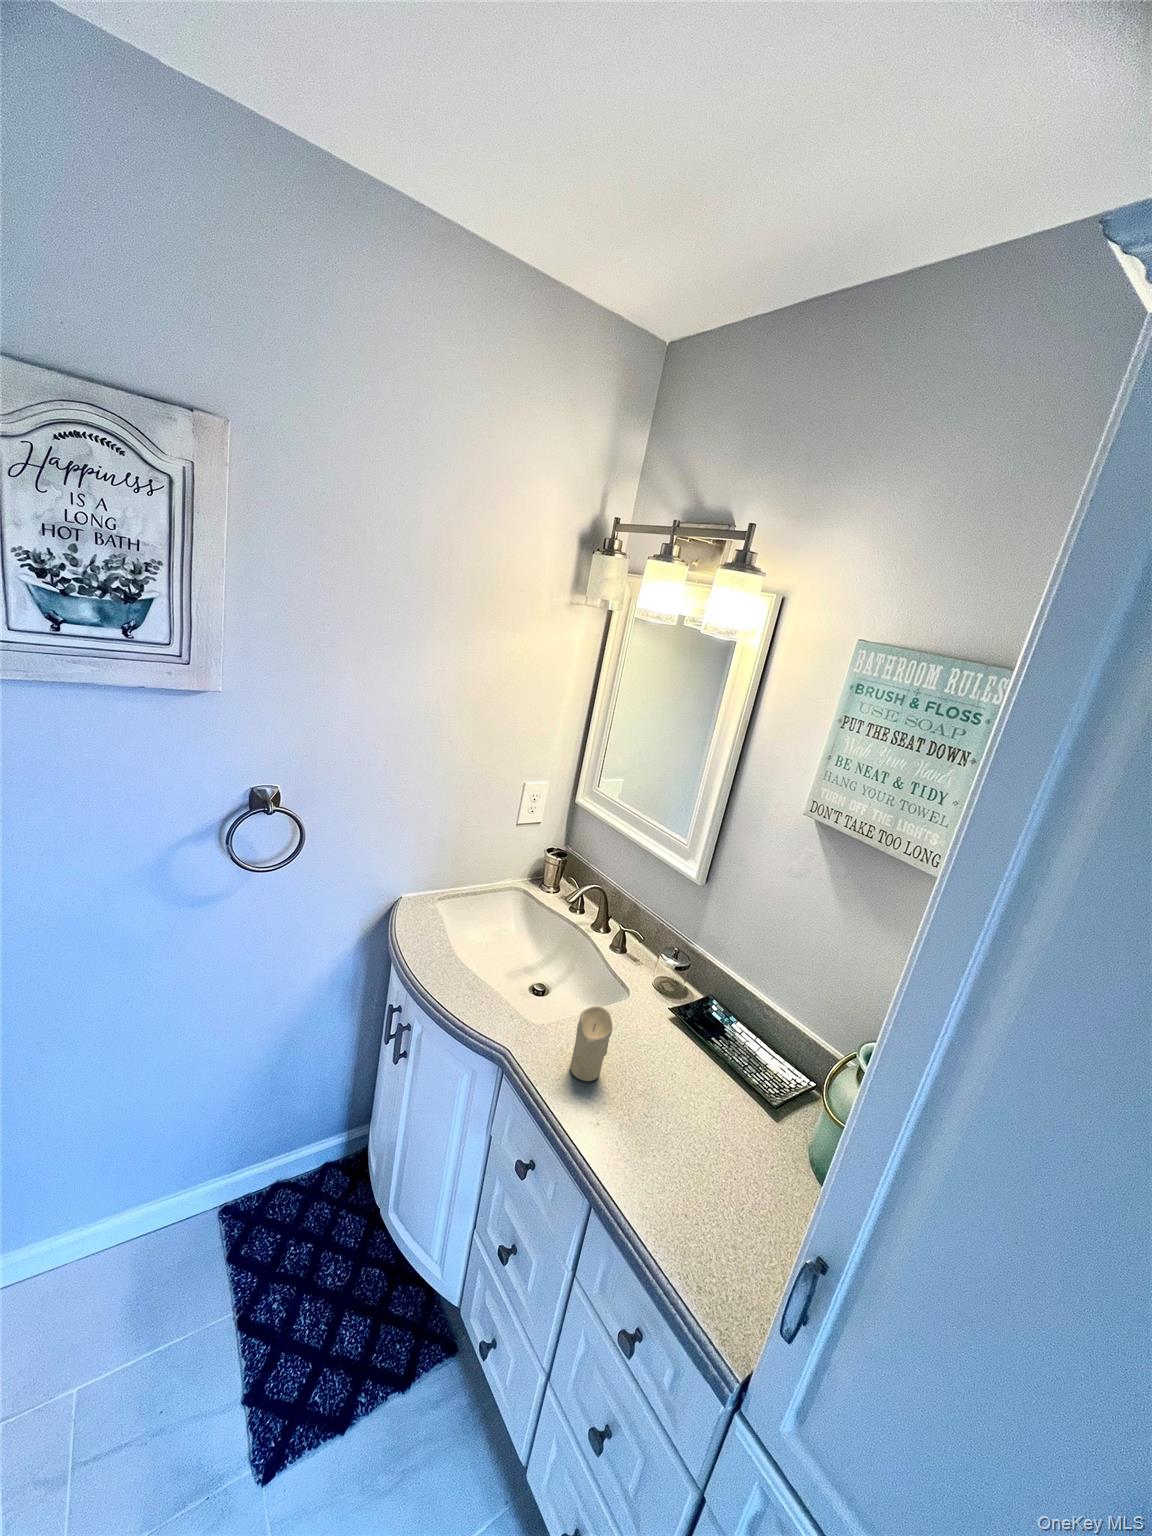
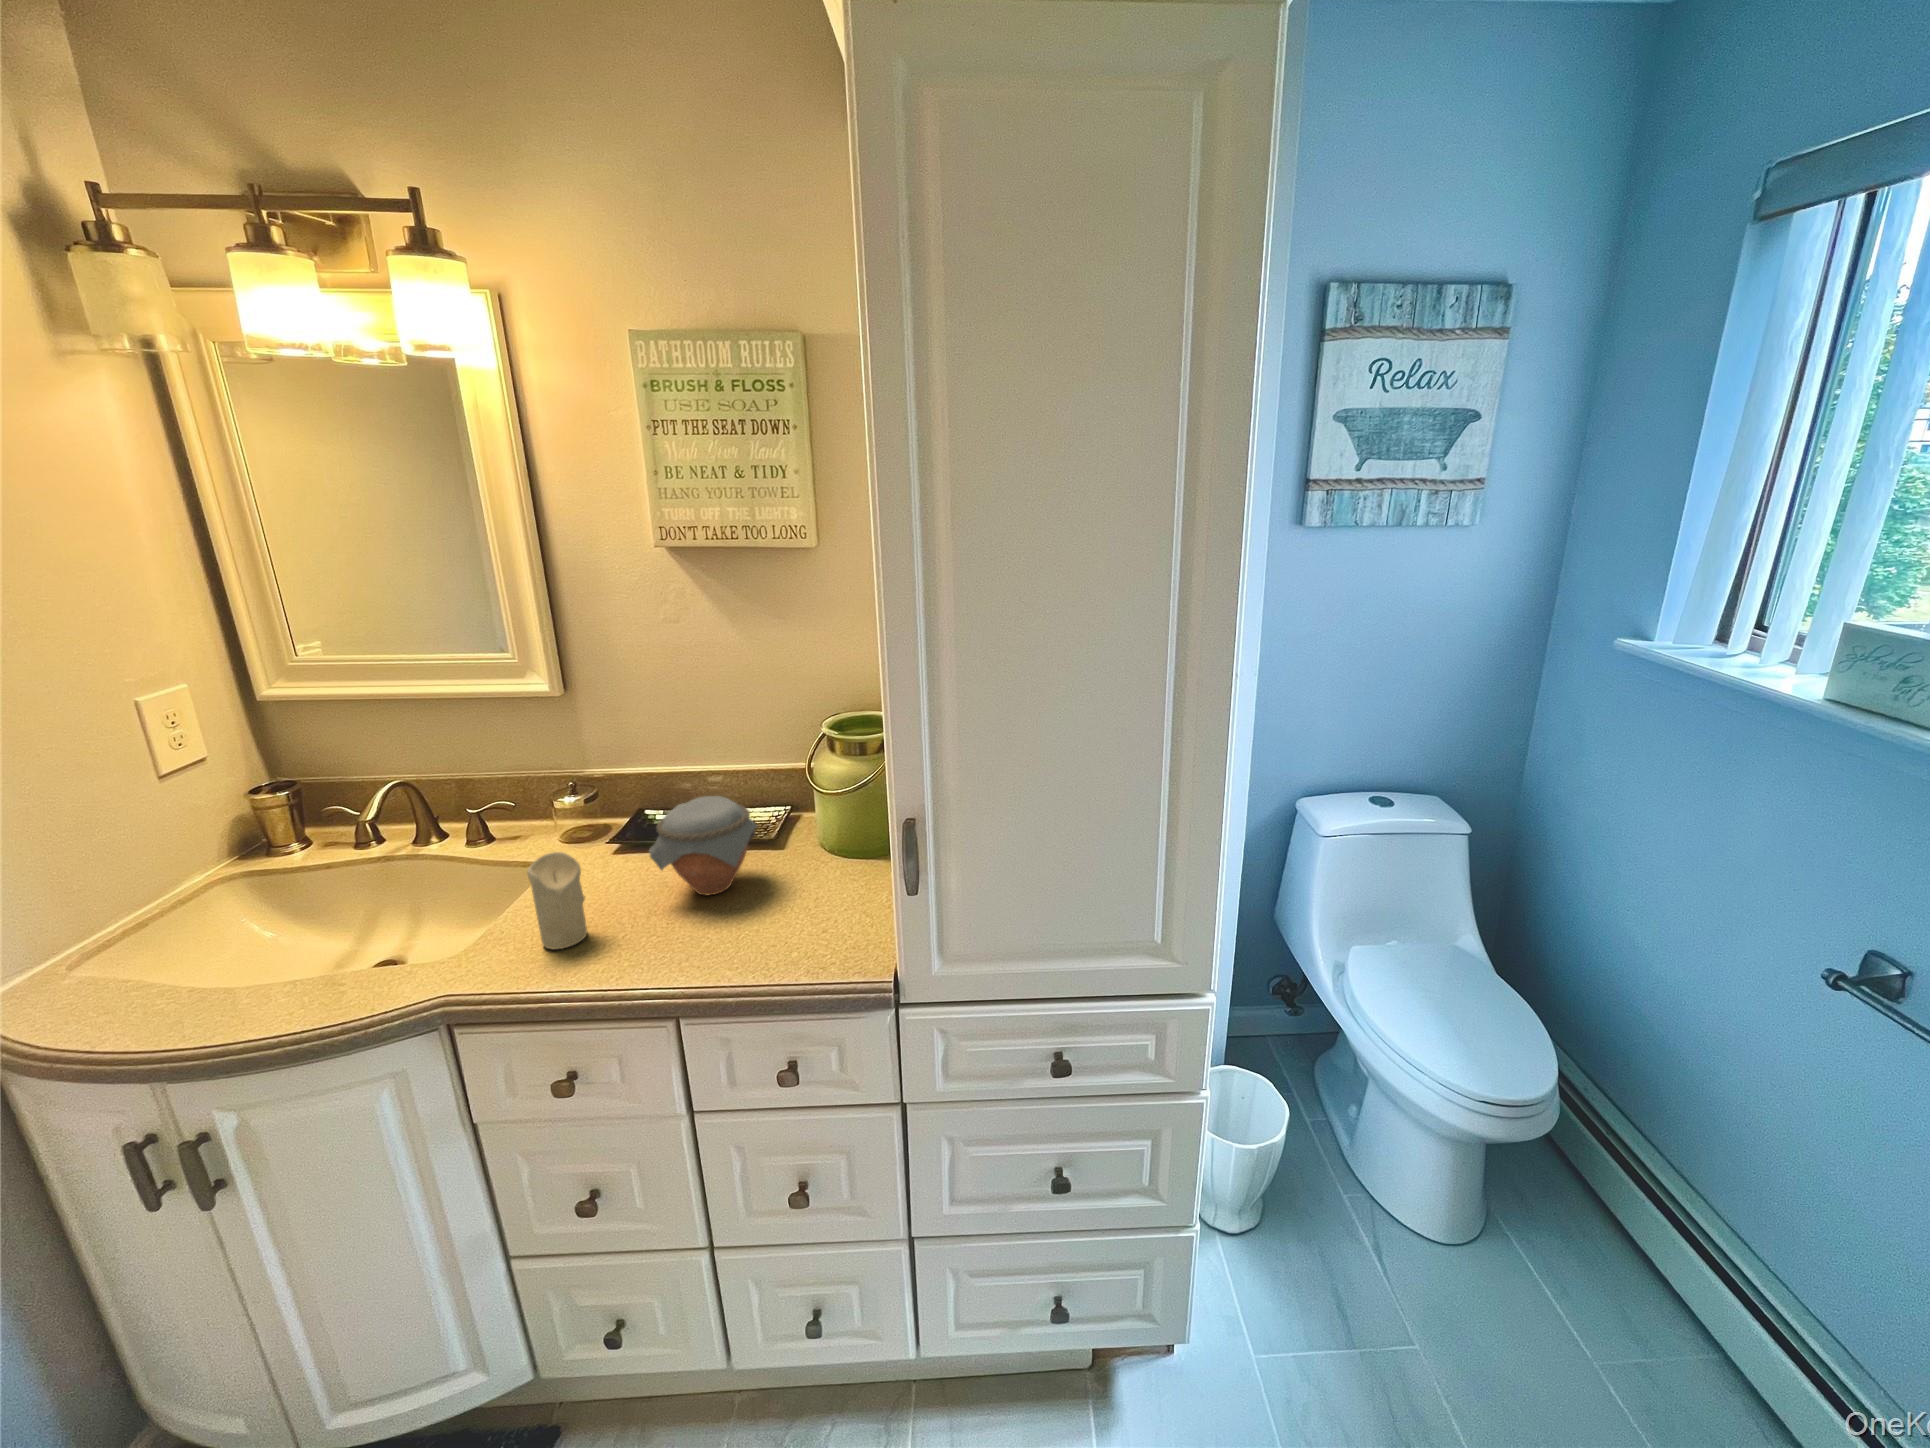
jar: none [662,1030,751,1123] -> present [649,796,757,895]

